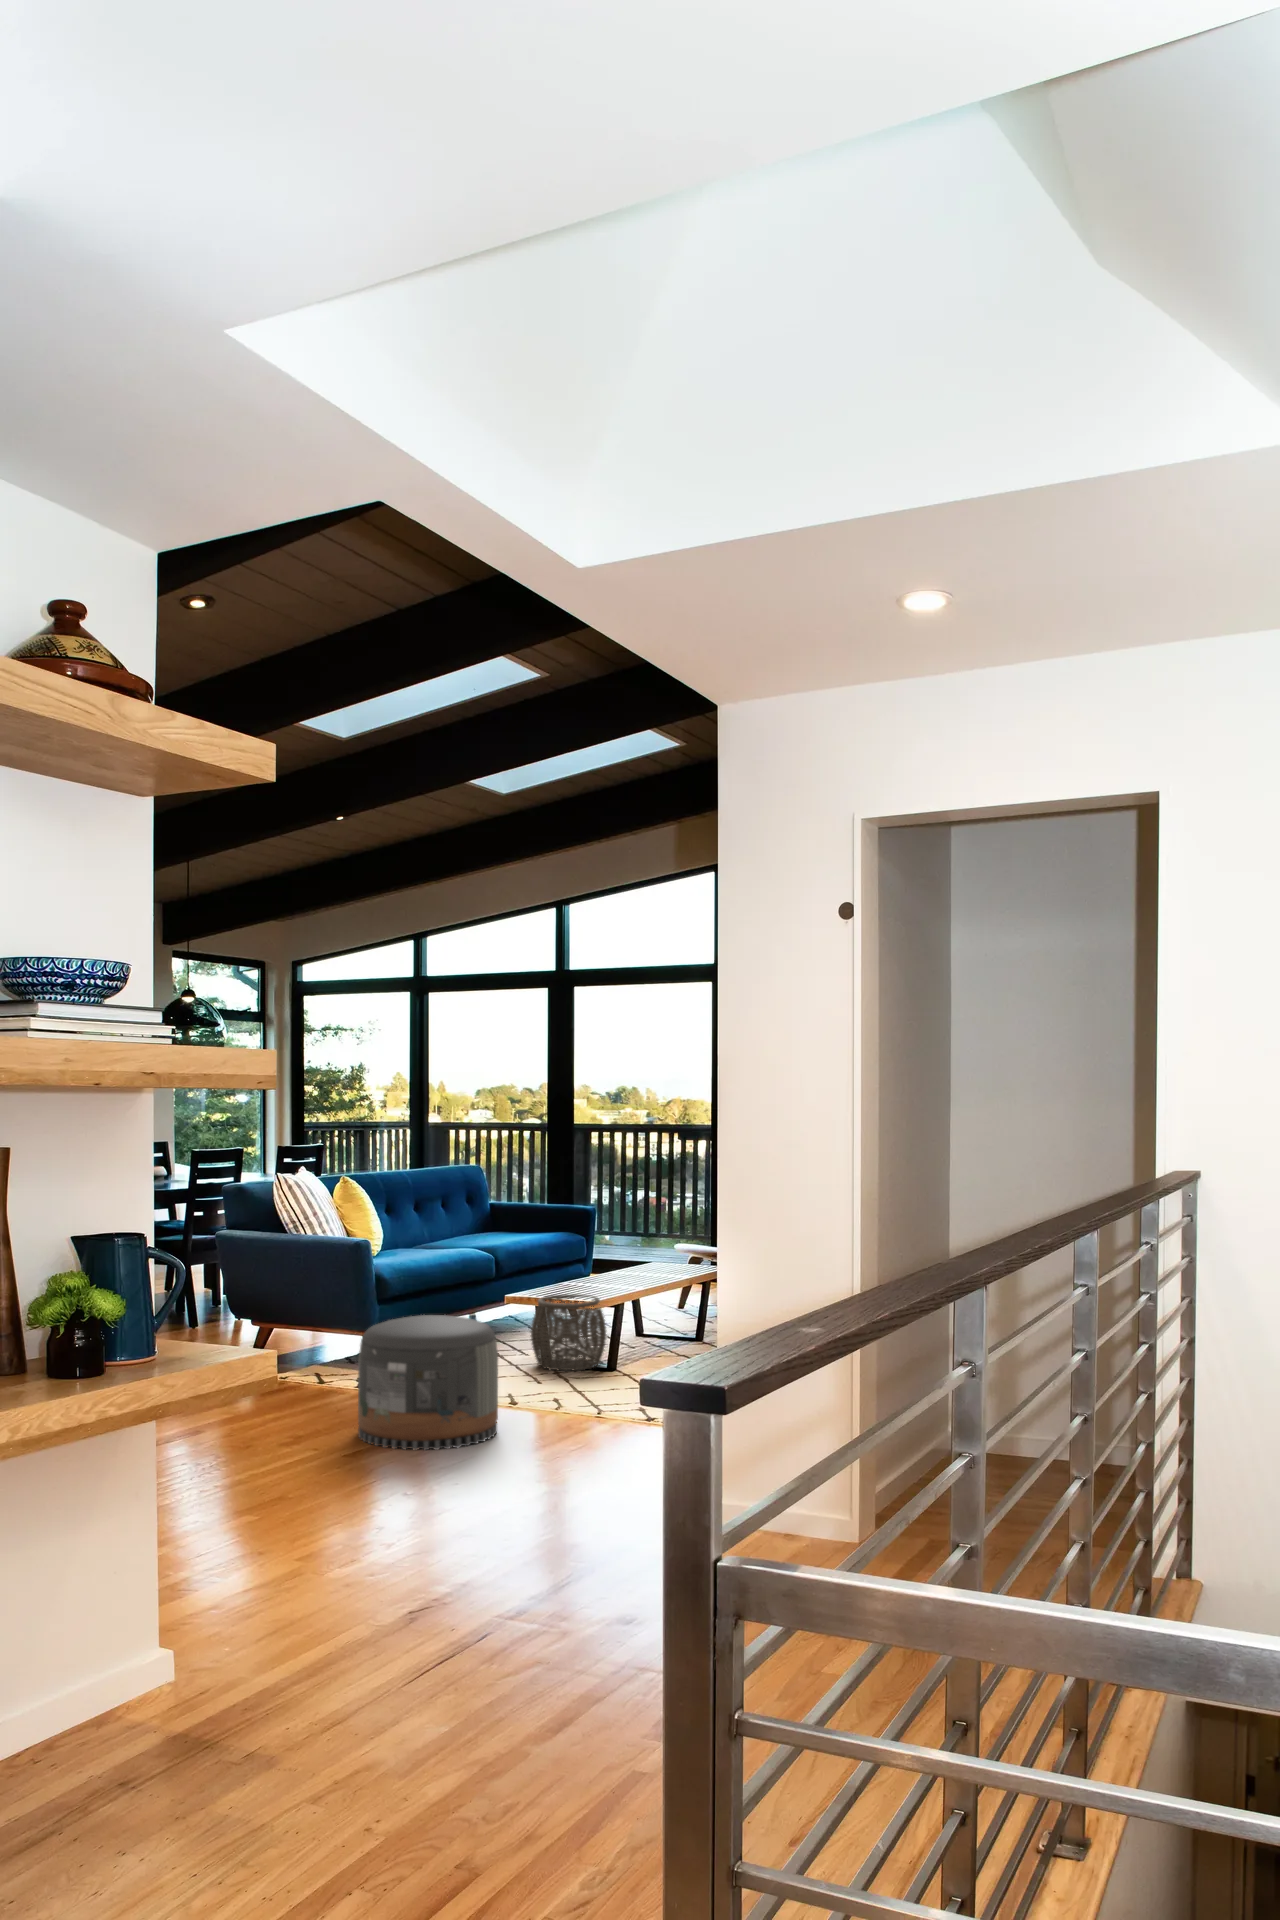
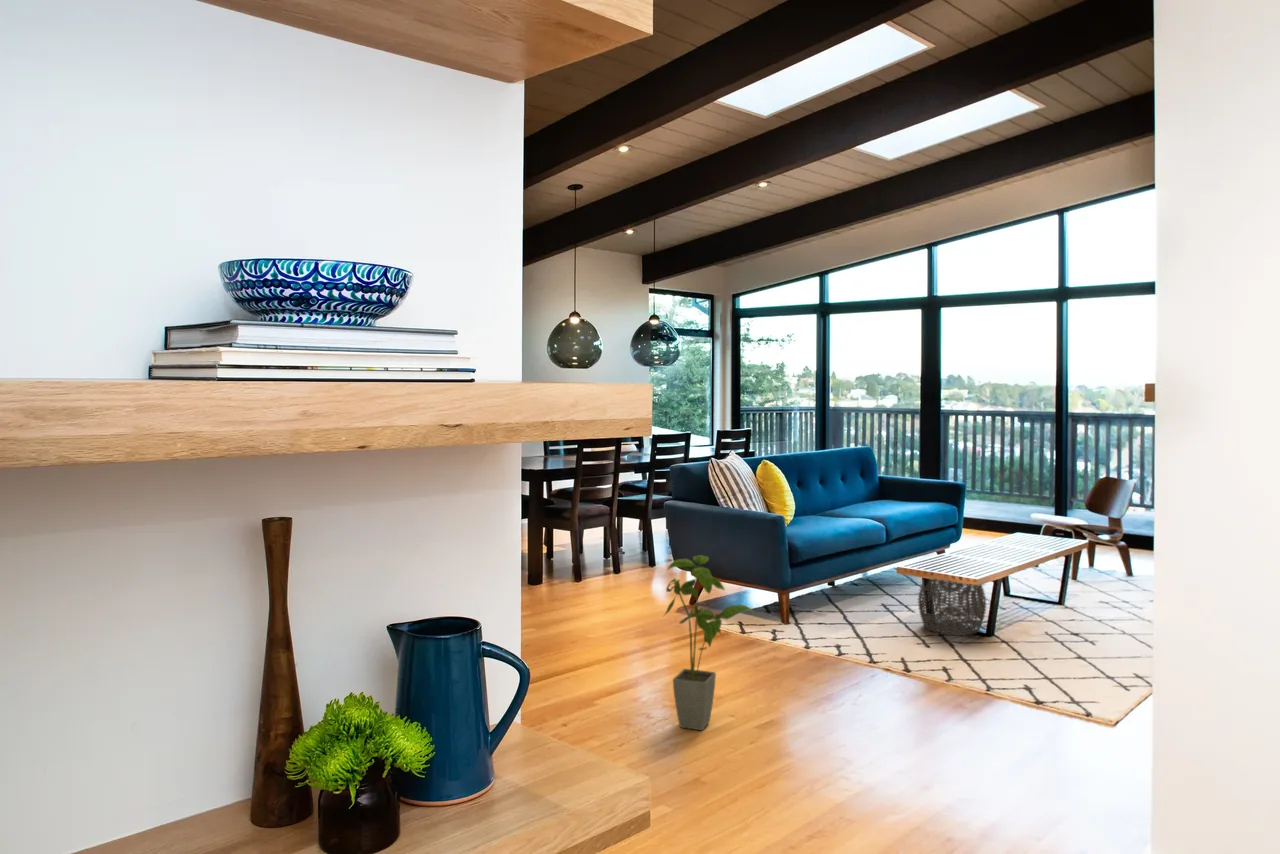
house plant: none [236,1262,347,1467] -> present [665,555,755,730]
pouf: present [358,1315,498,1450] -> none [770,597,895,724]

